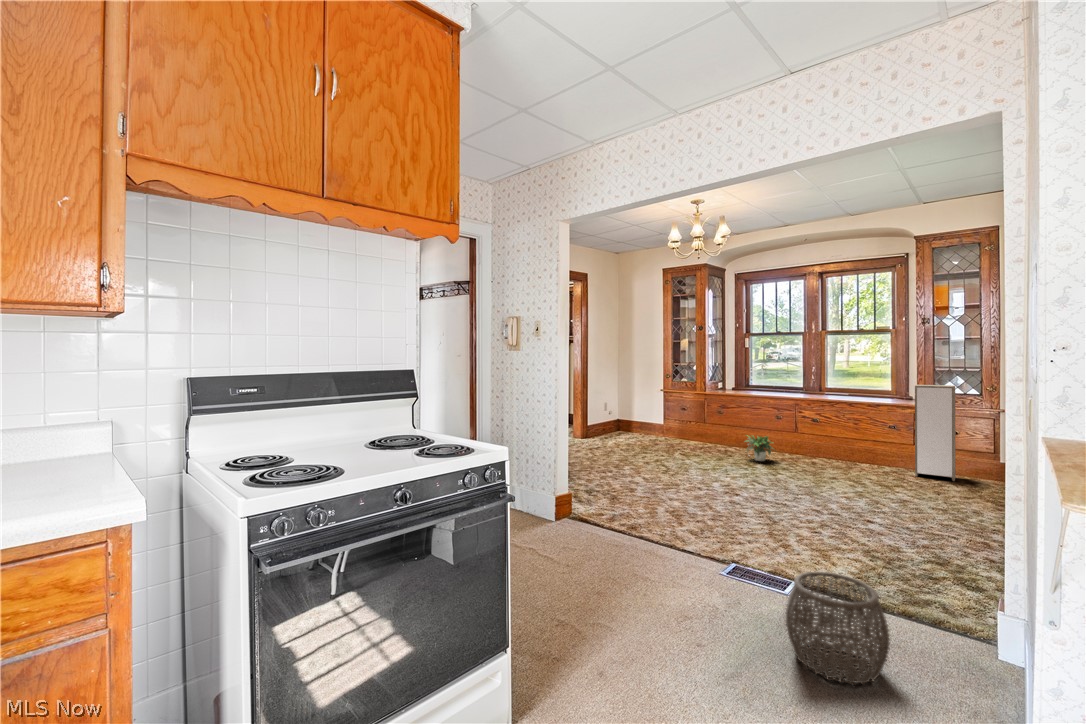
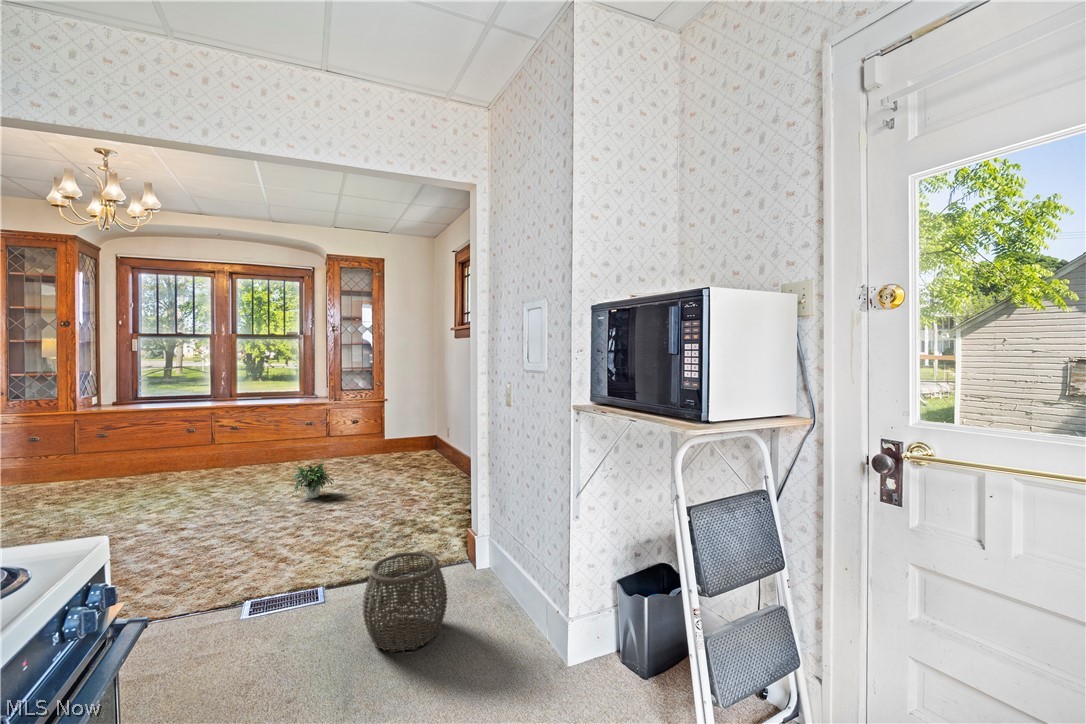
storage cabinet: present [915,385,956,481] -> none [329,384,360,464]
potted plant: present [746,436,772,461] -> present [277,463,334,501]

